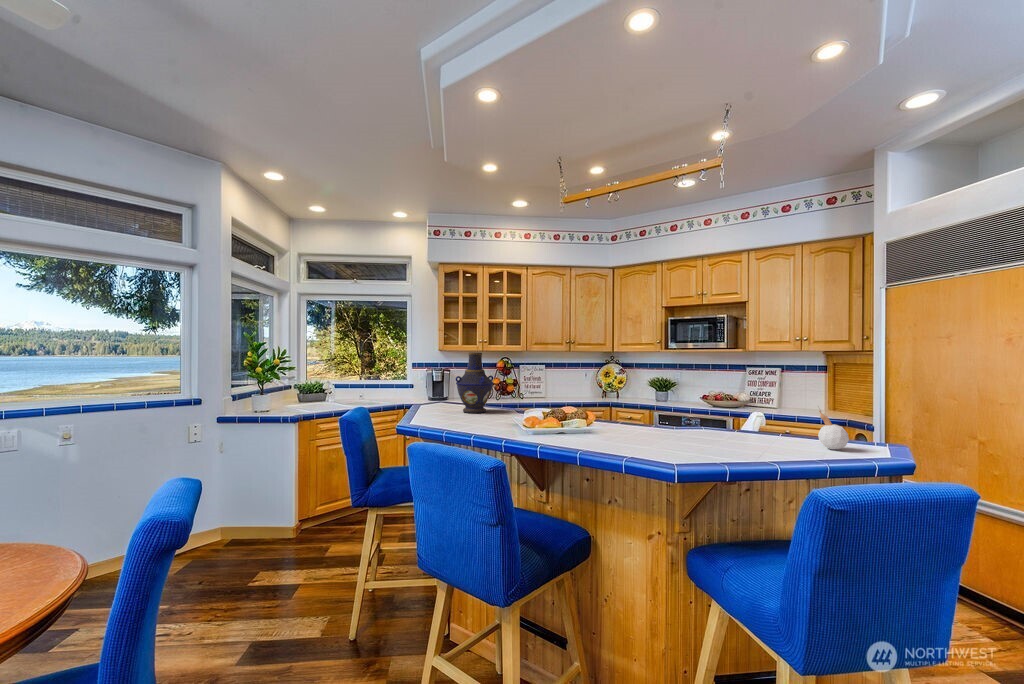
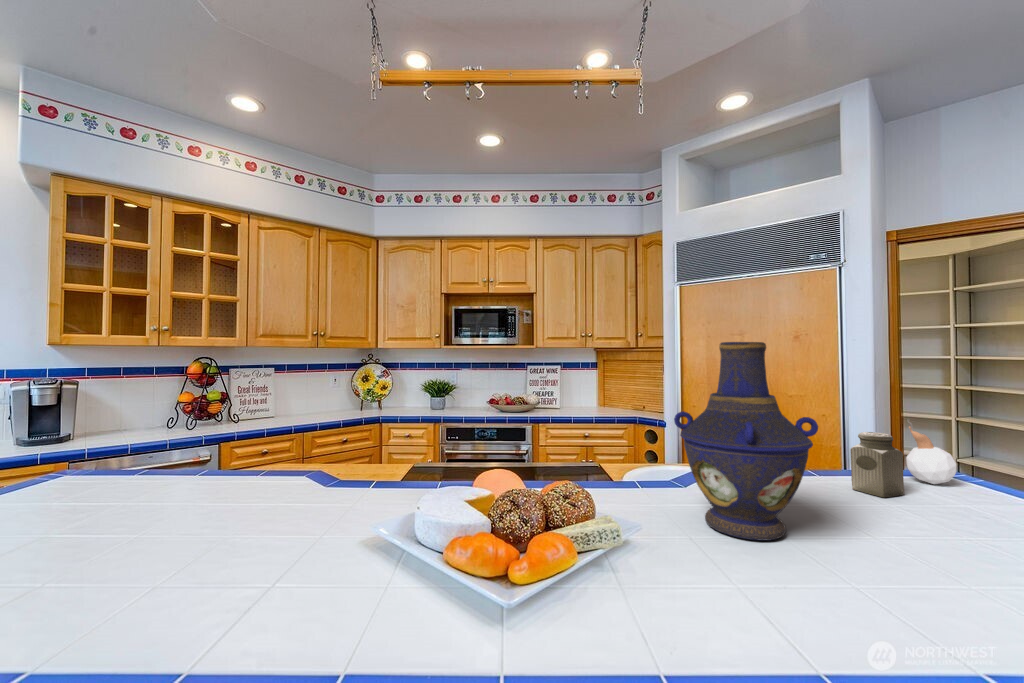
vase: present [456,352,493,413] -> present [674,342,818,541]
salt shaker: none [758,409,781,447] -> present [850,432,904,497]

